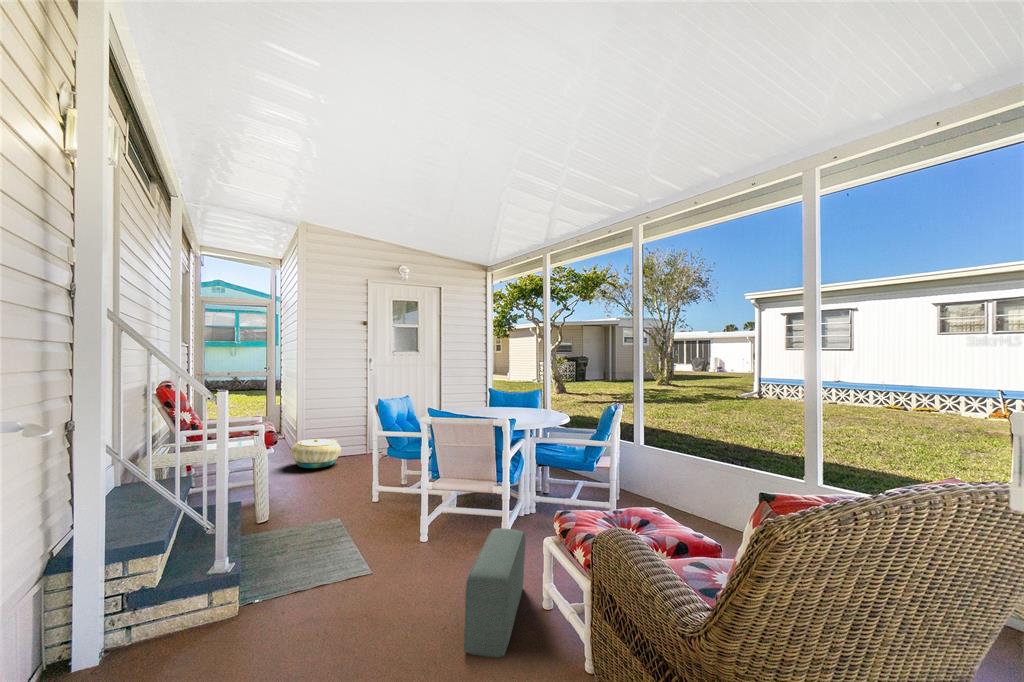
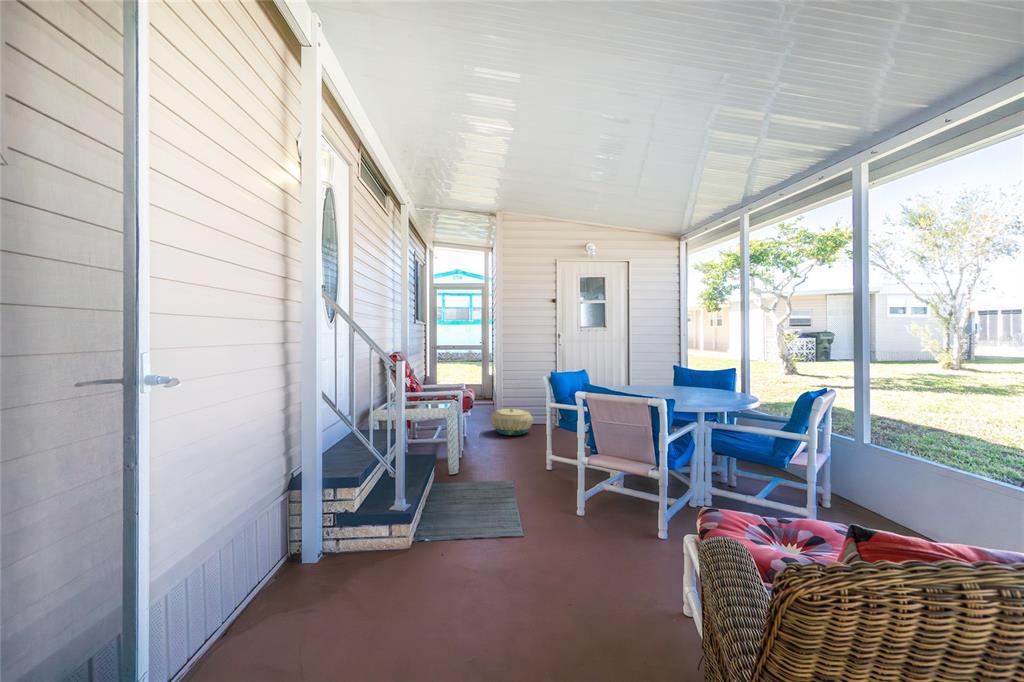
pouf: present [464,528,526,658] -> none [571,513,661,641]

